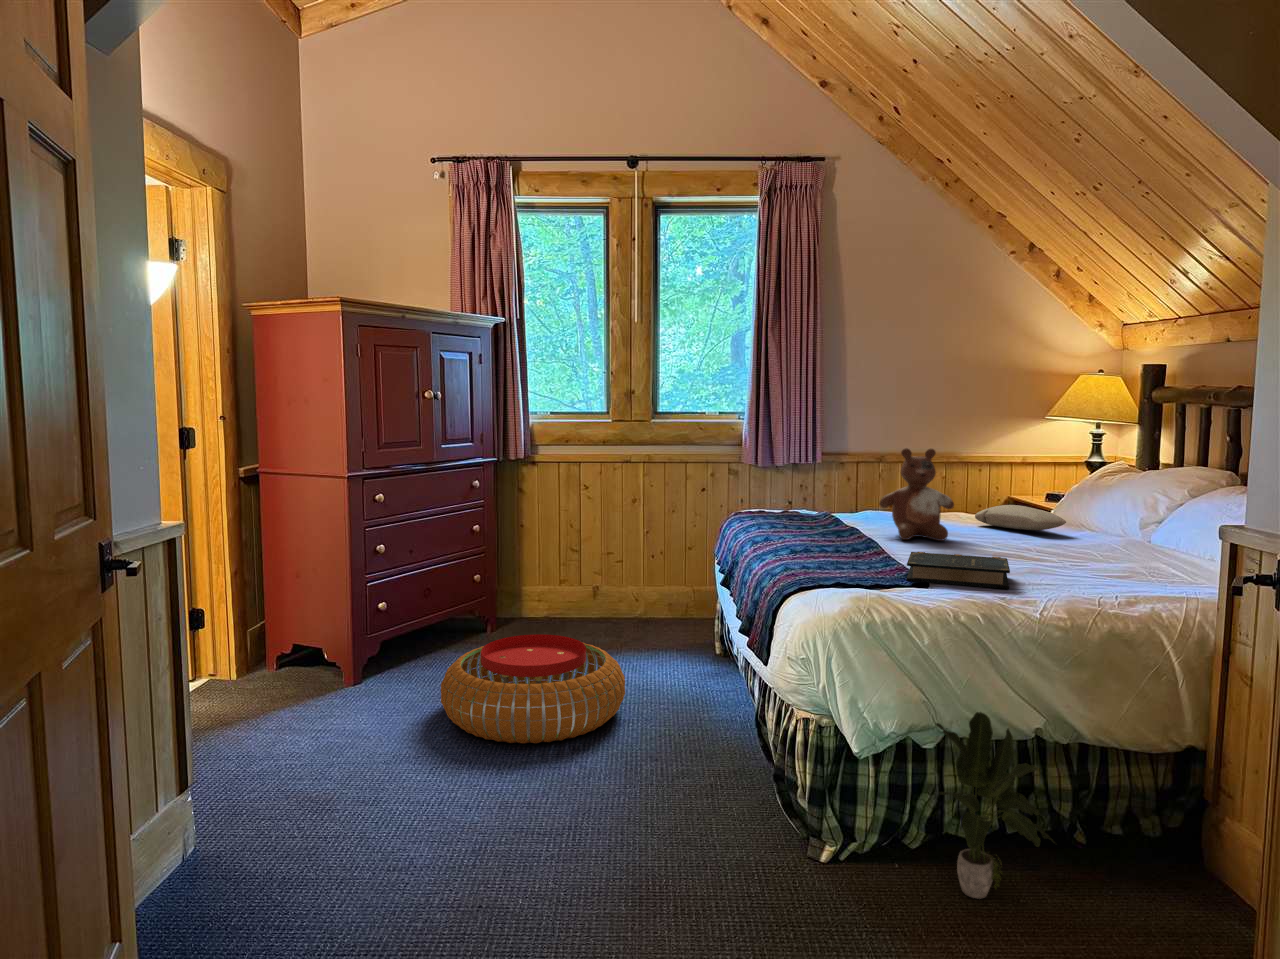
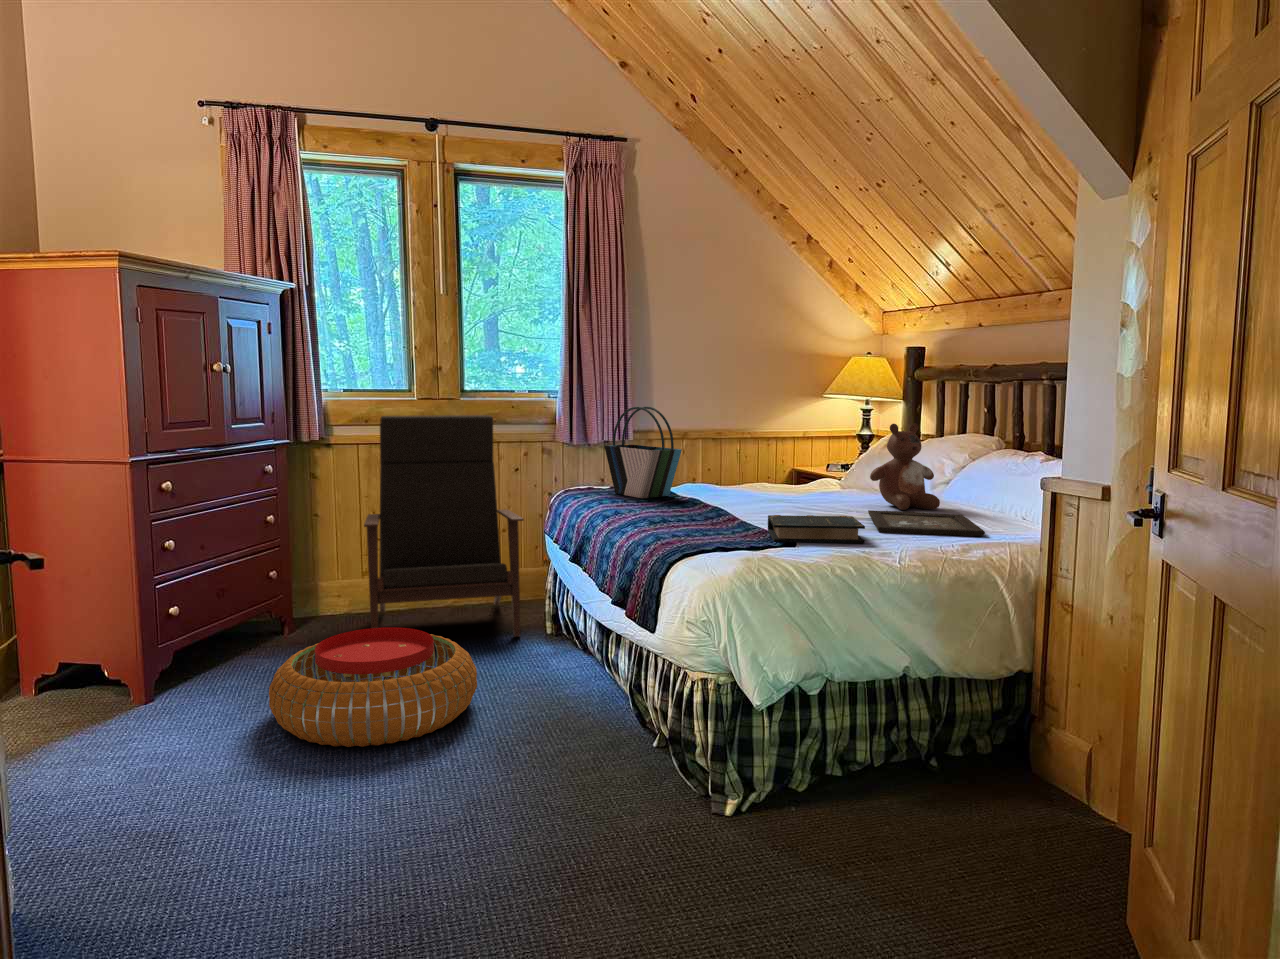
tote bag: none [779,431,854,525] -> present [604,406,682,498]
lounge chair: none [547,436,695,654] -> present [364,415,524,637]
stuffed bear: present [879,448,954,541] -> present [870,424,940,510]
pillow: present [975,505,1066,530] -> none [784,473,865,494]
tray: none [1040,551,1172,590] -> present [868,510,985,536]
potted plant: present [936,712,1054,899] -> none [824,654,935,825]

